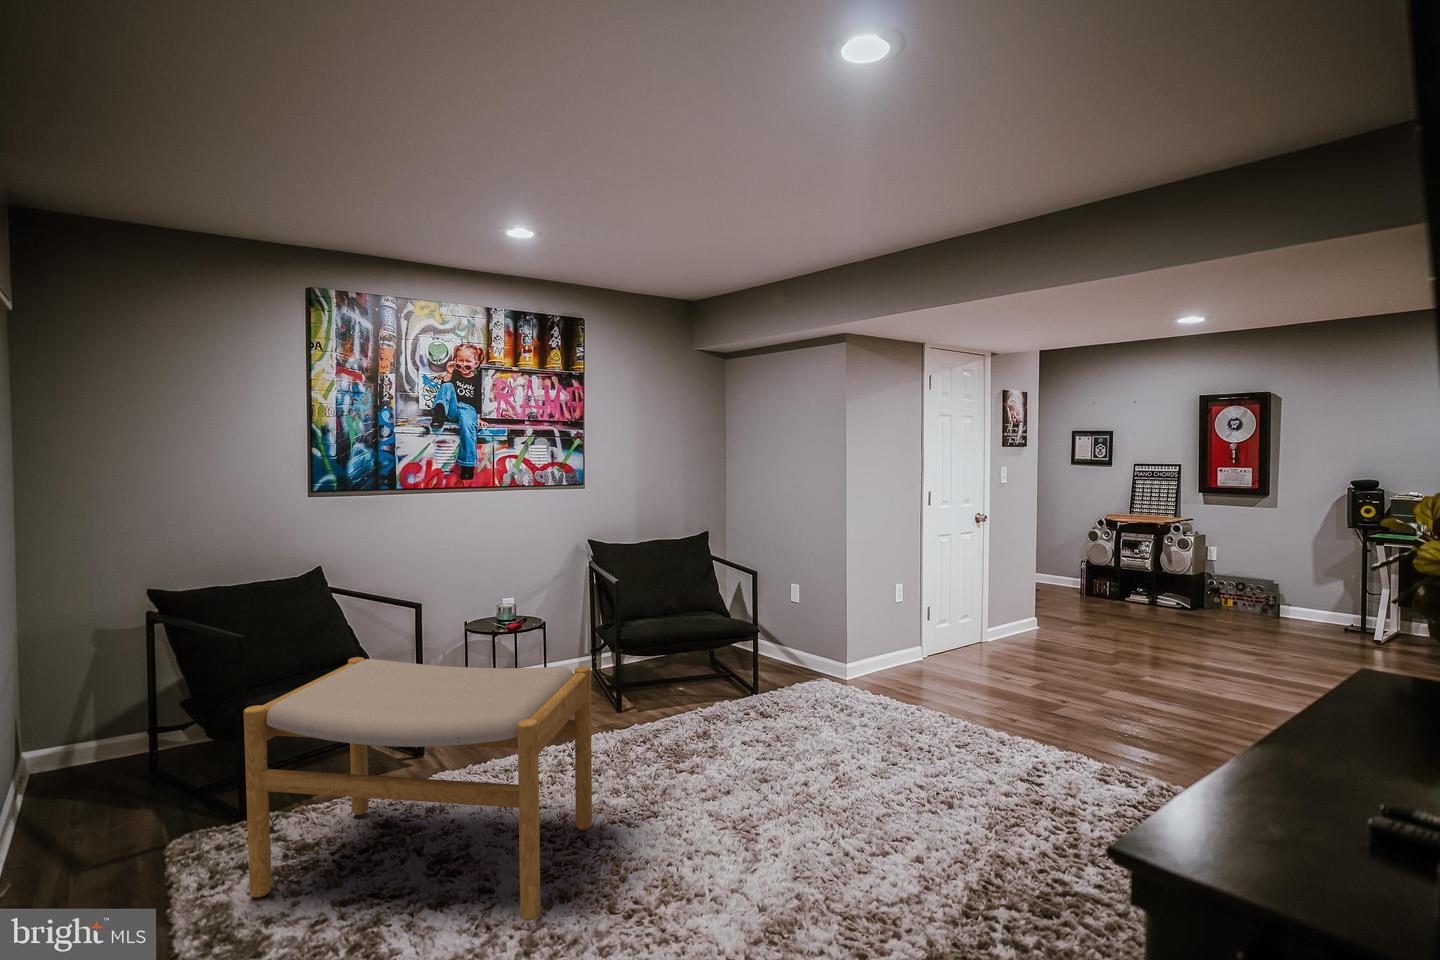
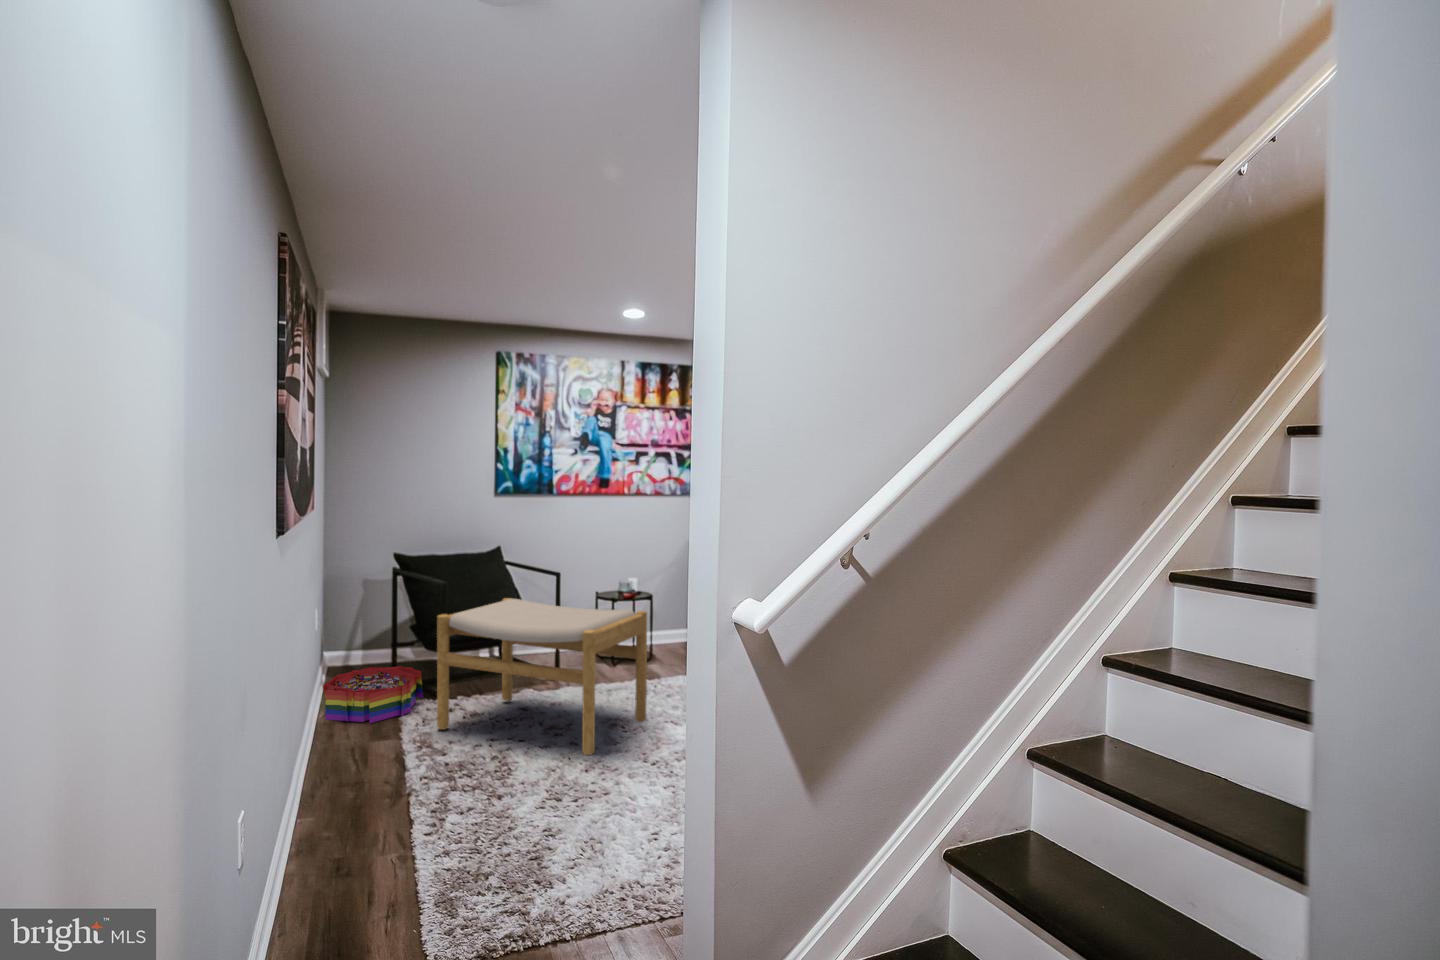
storage bin: none [20,778,215,903] -> present [323,666,423,723]

